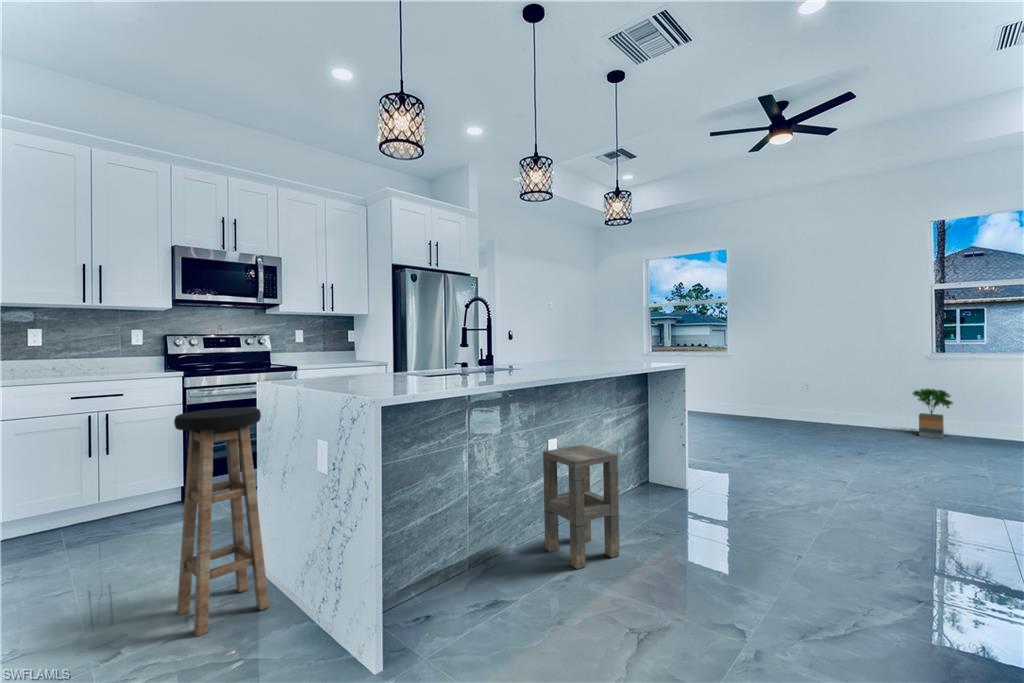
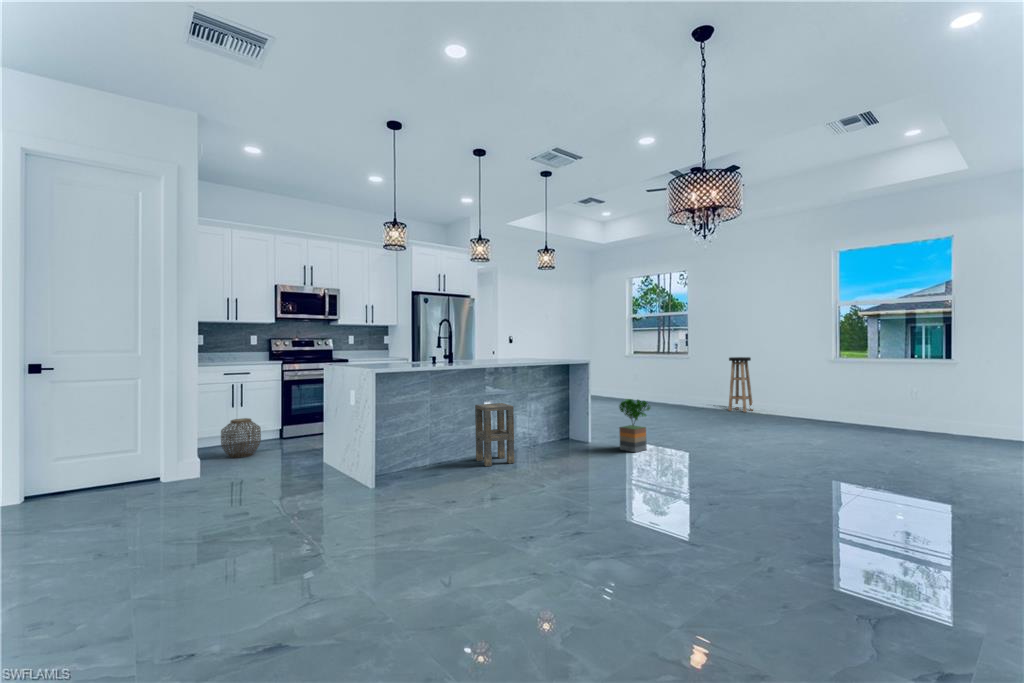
potted tree: present [912,389,953,439] -> present [619,399,650,452]
bar stool: present [174,408,269,636] -> present [729,357,753,412]
woven basket: none [52,482,138,562] -> present [221,418,261,458]

